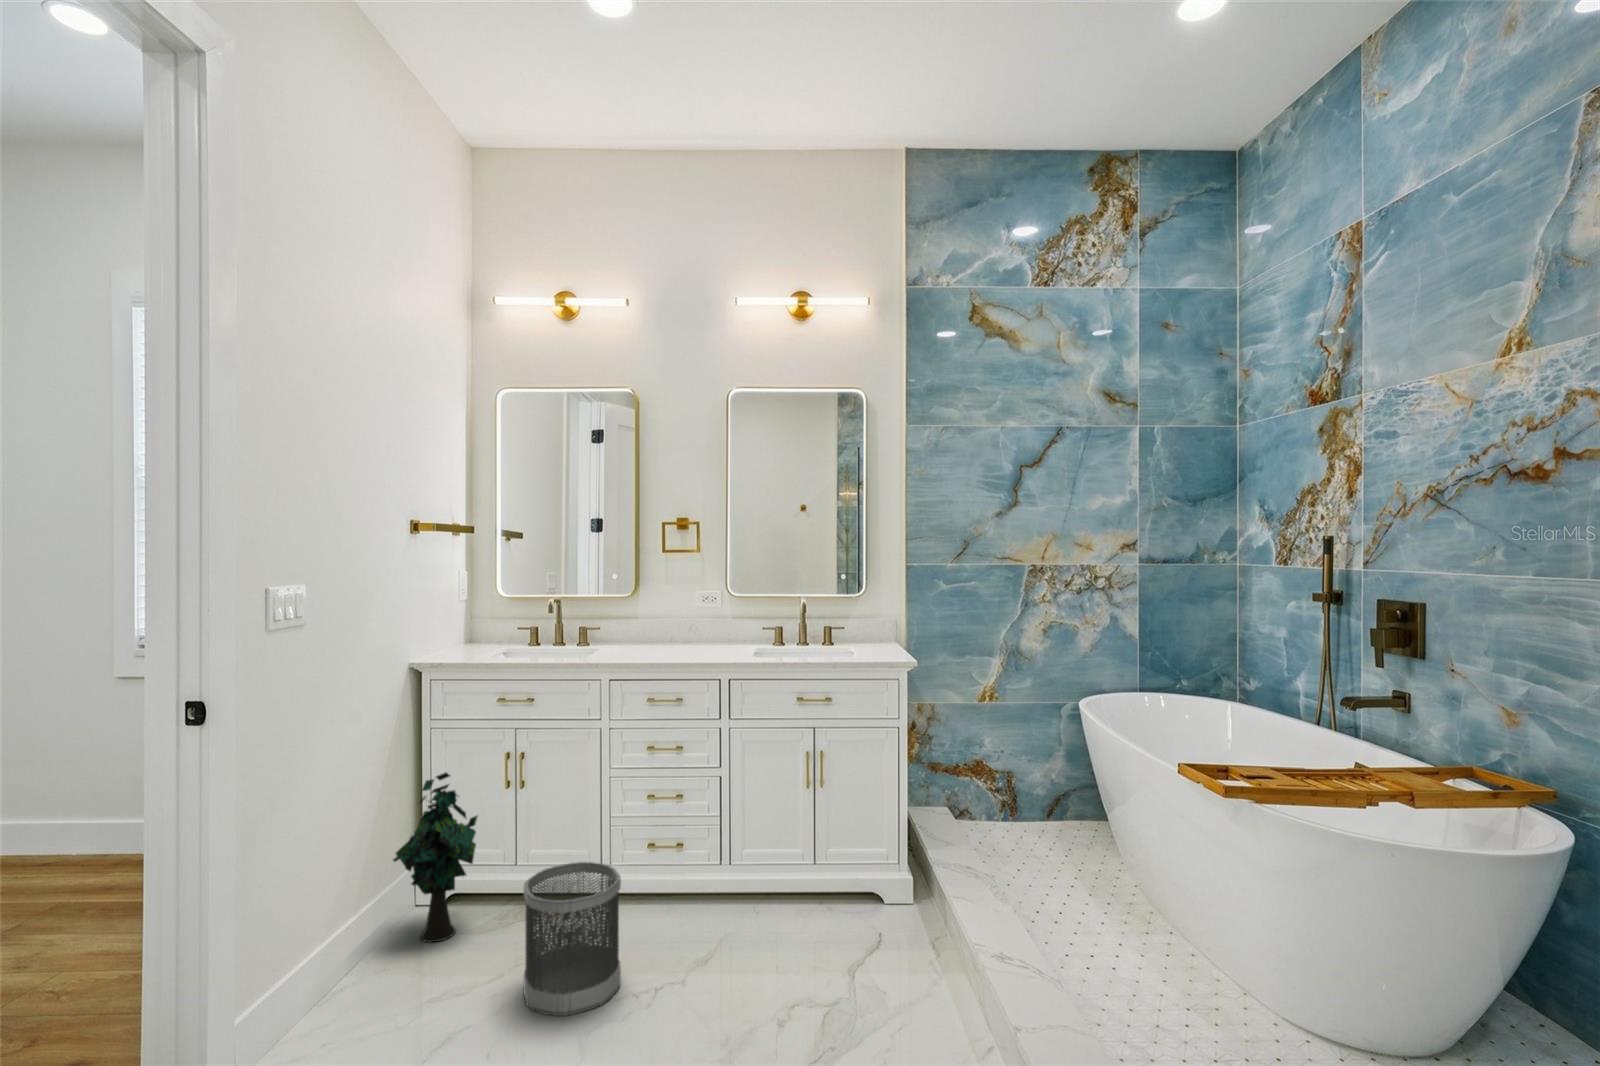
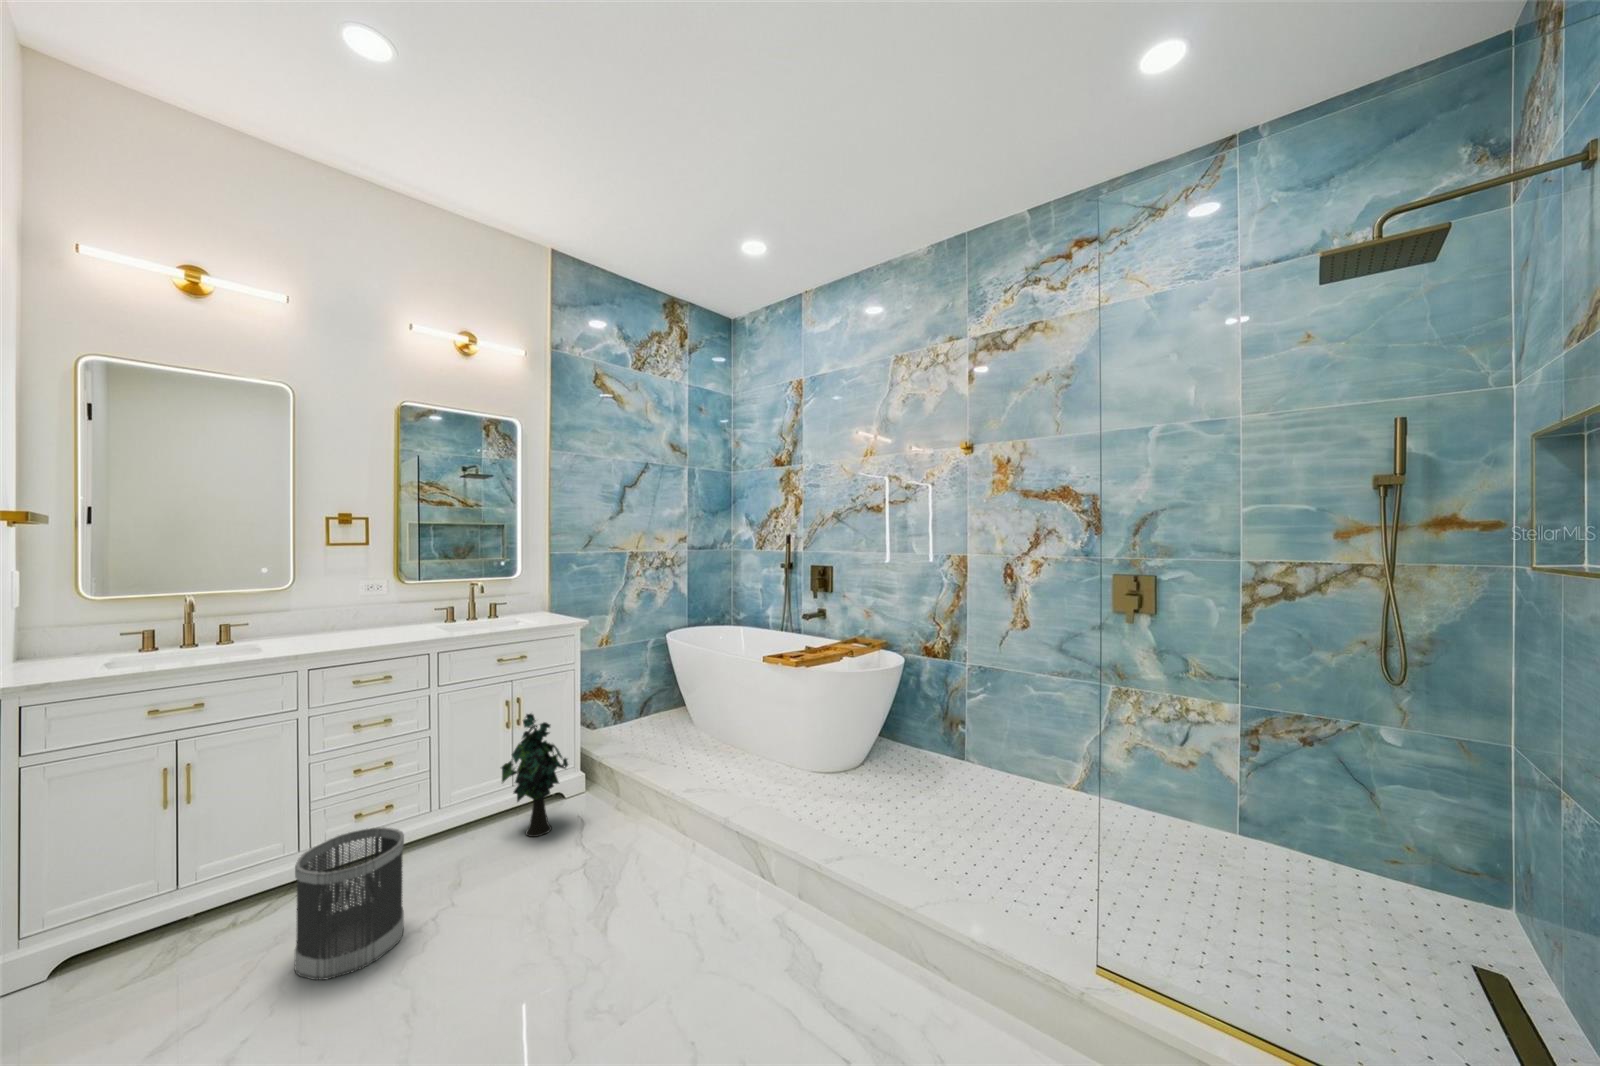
decorative plant: present [393,773,477,942] -> present [501,714,568,837]

